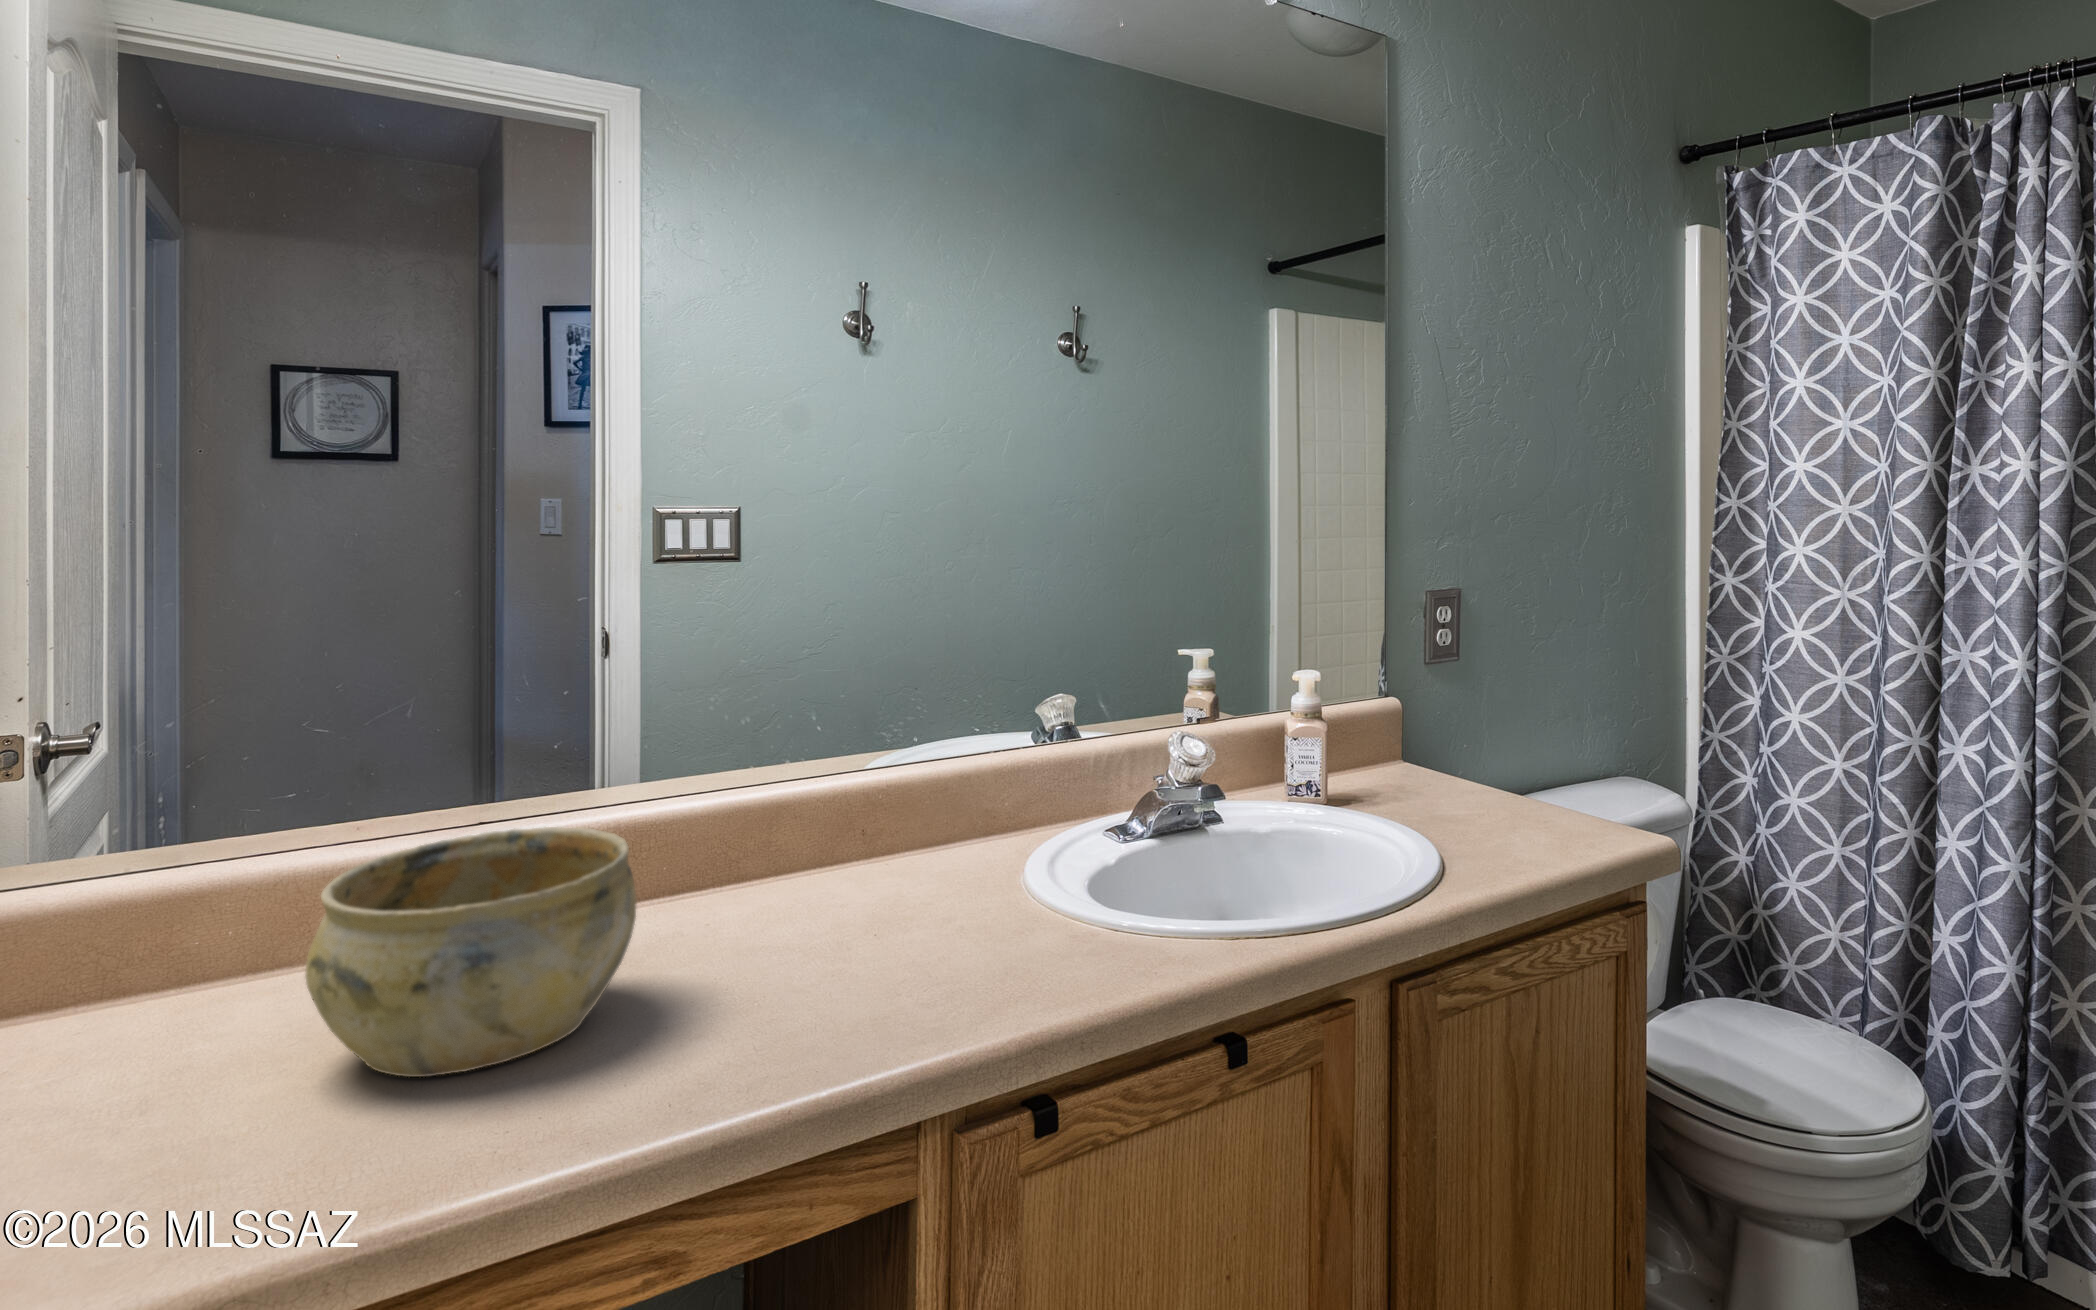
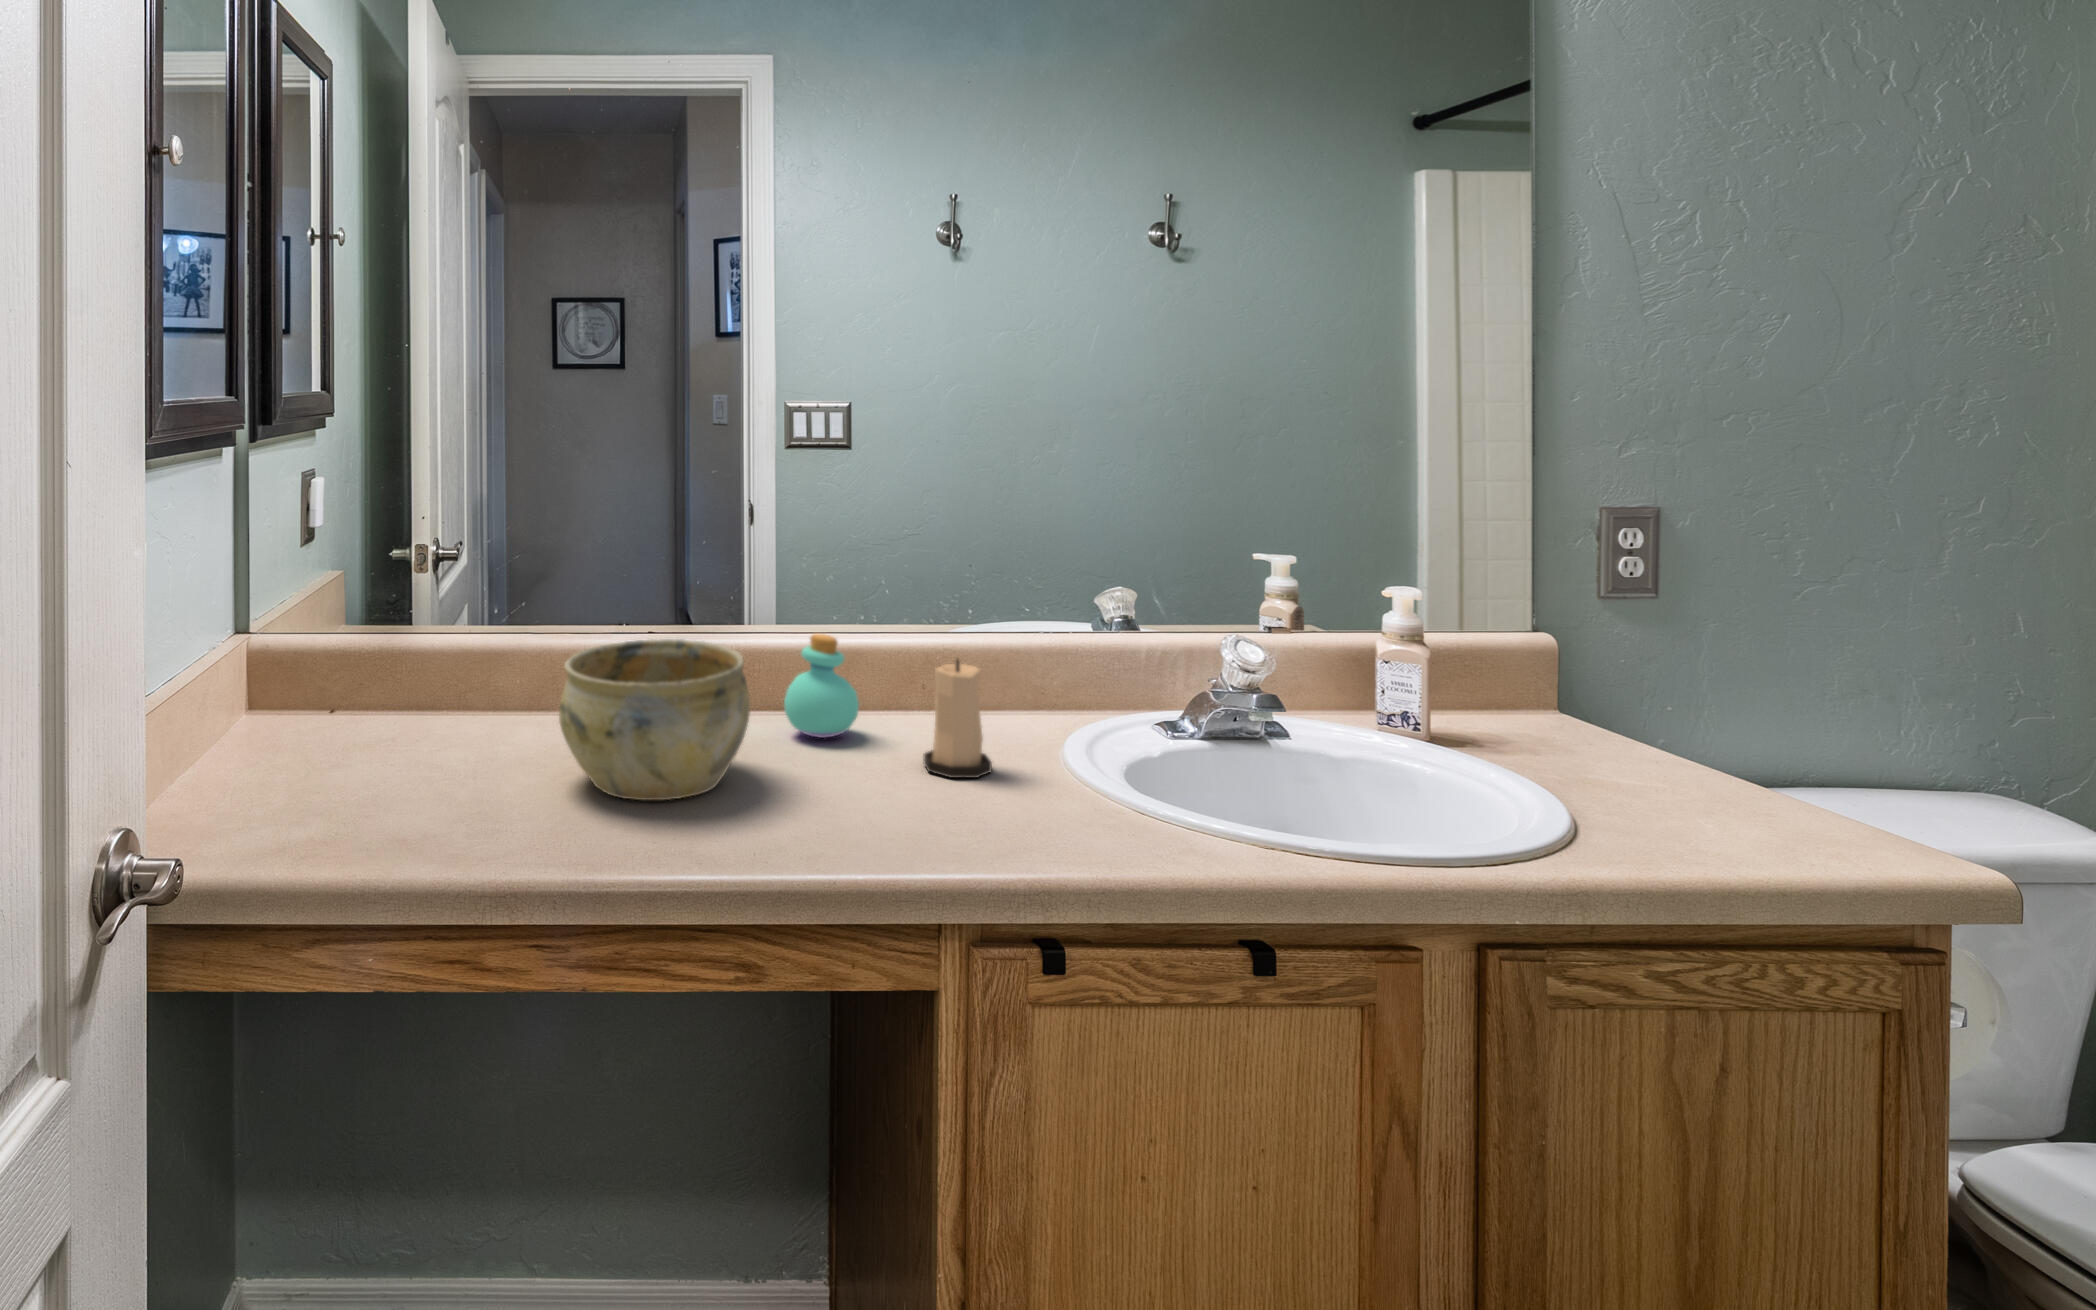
perfume bottle: none [663,791,768,925] -> present [784,634,859,738]
candle: none [862,797,945,939] -> present [923,659,992,778]

